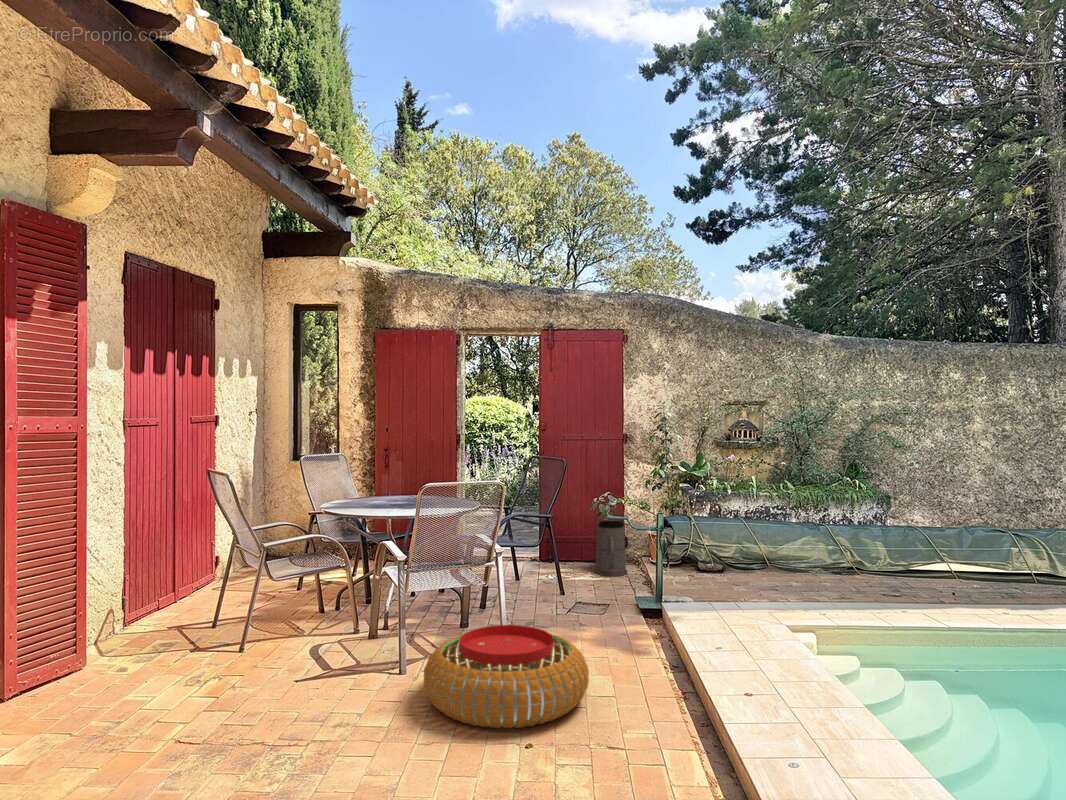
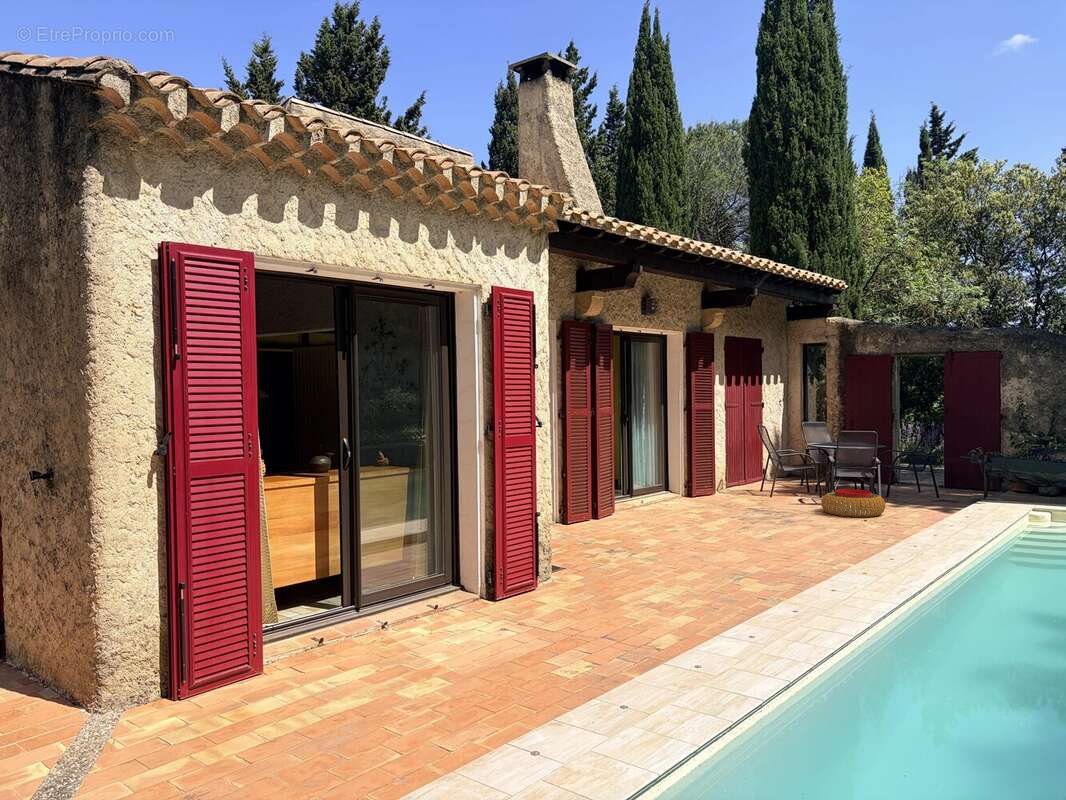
watering can: present [594,508,627,576] -> none [966,459,987,497]

